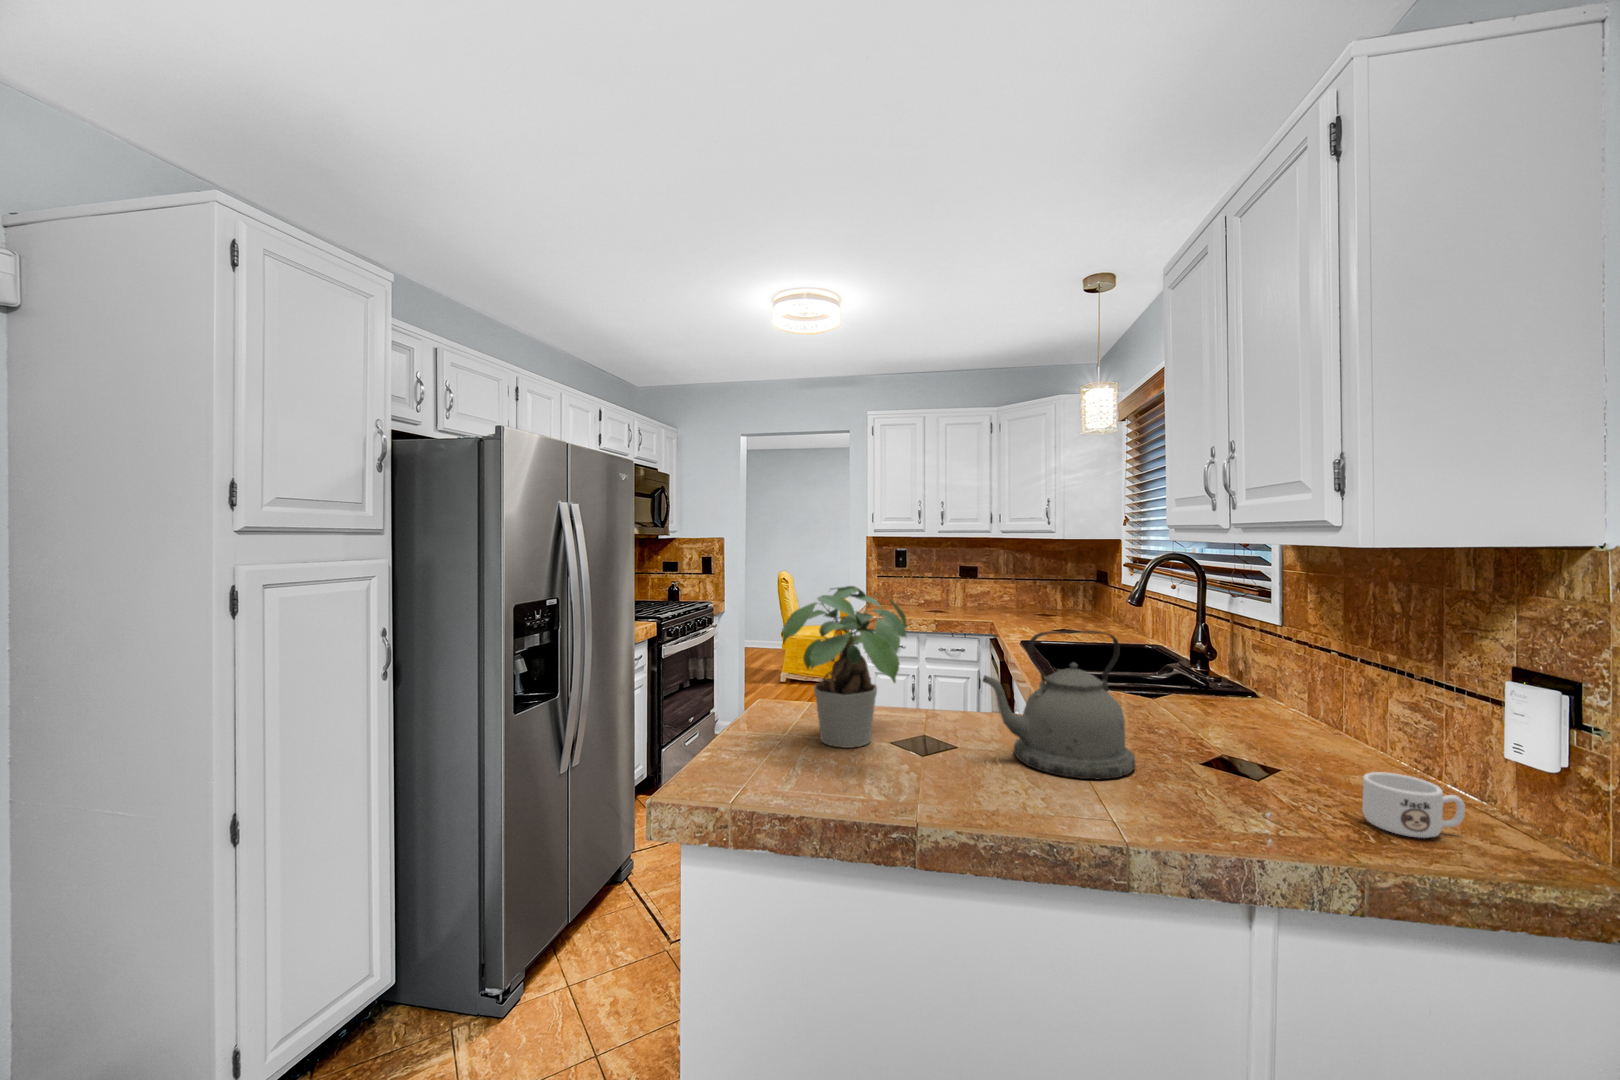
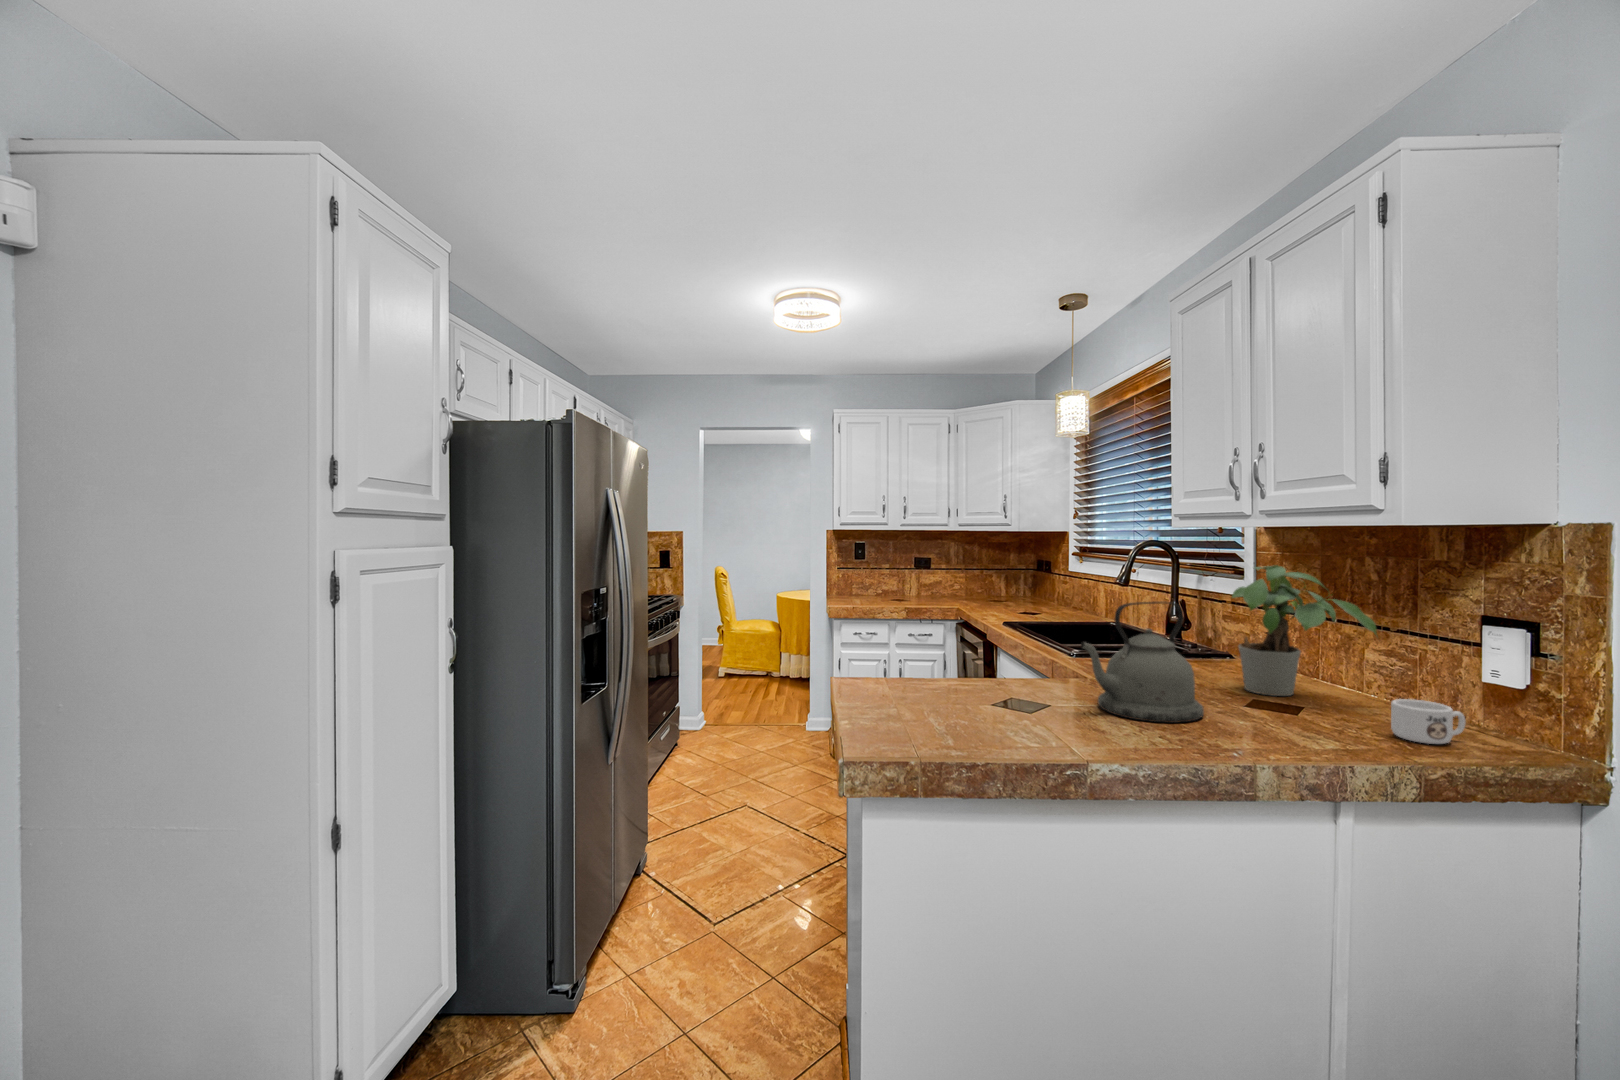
potted plant: present [782,586,907,748] -> present [1232,565,1377,696]

